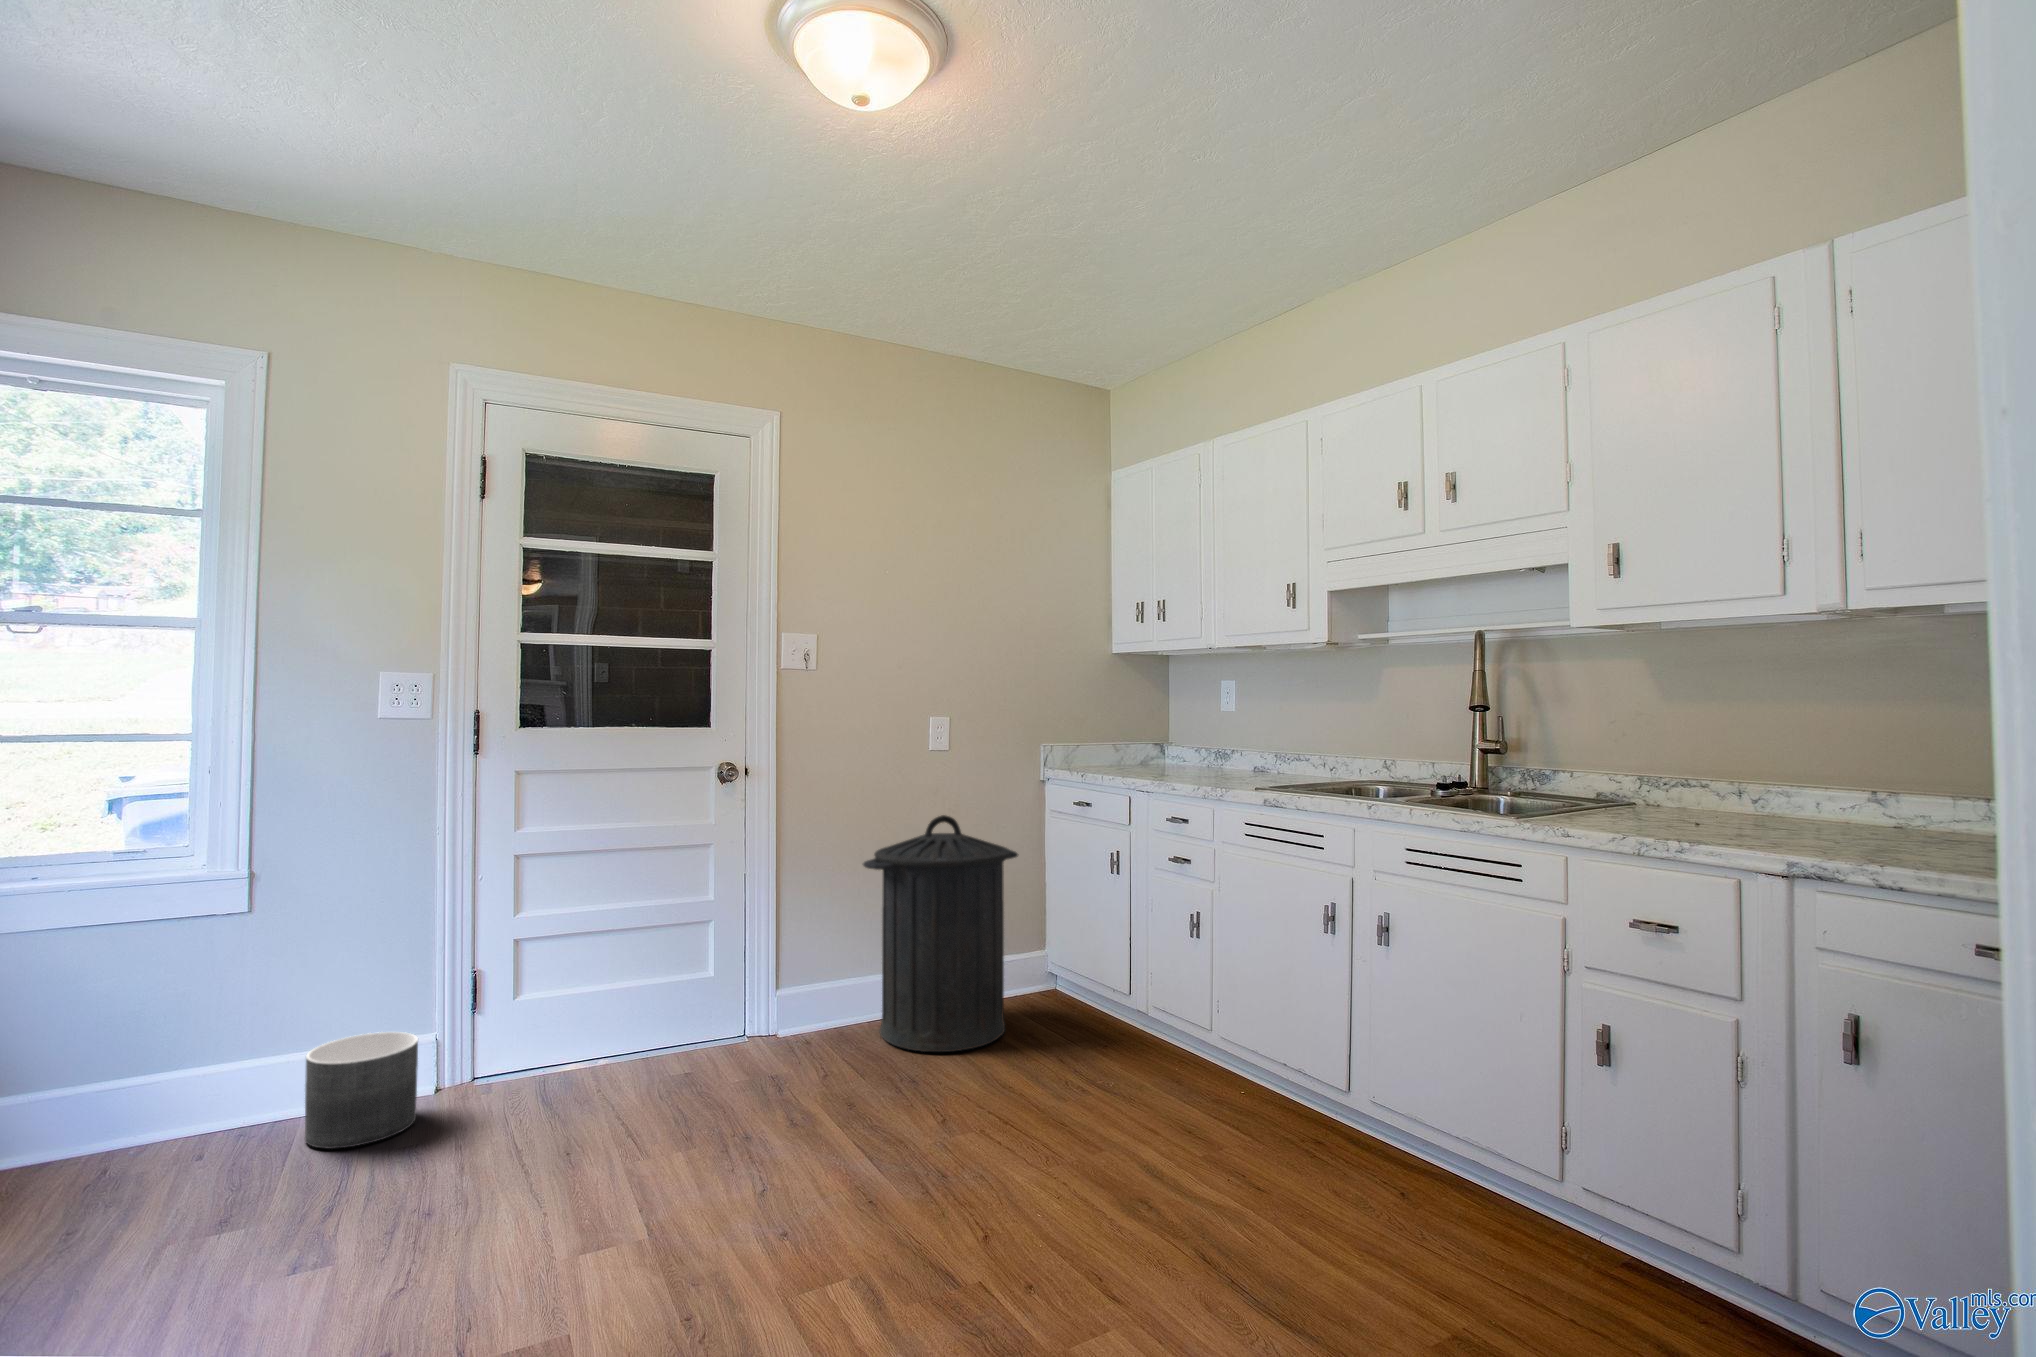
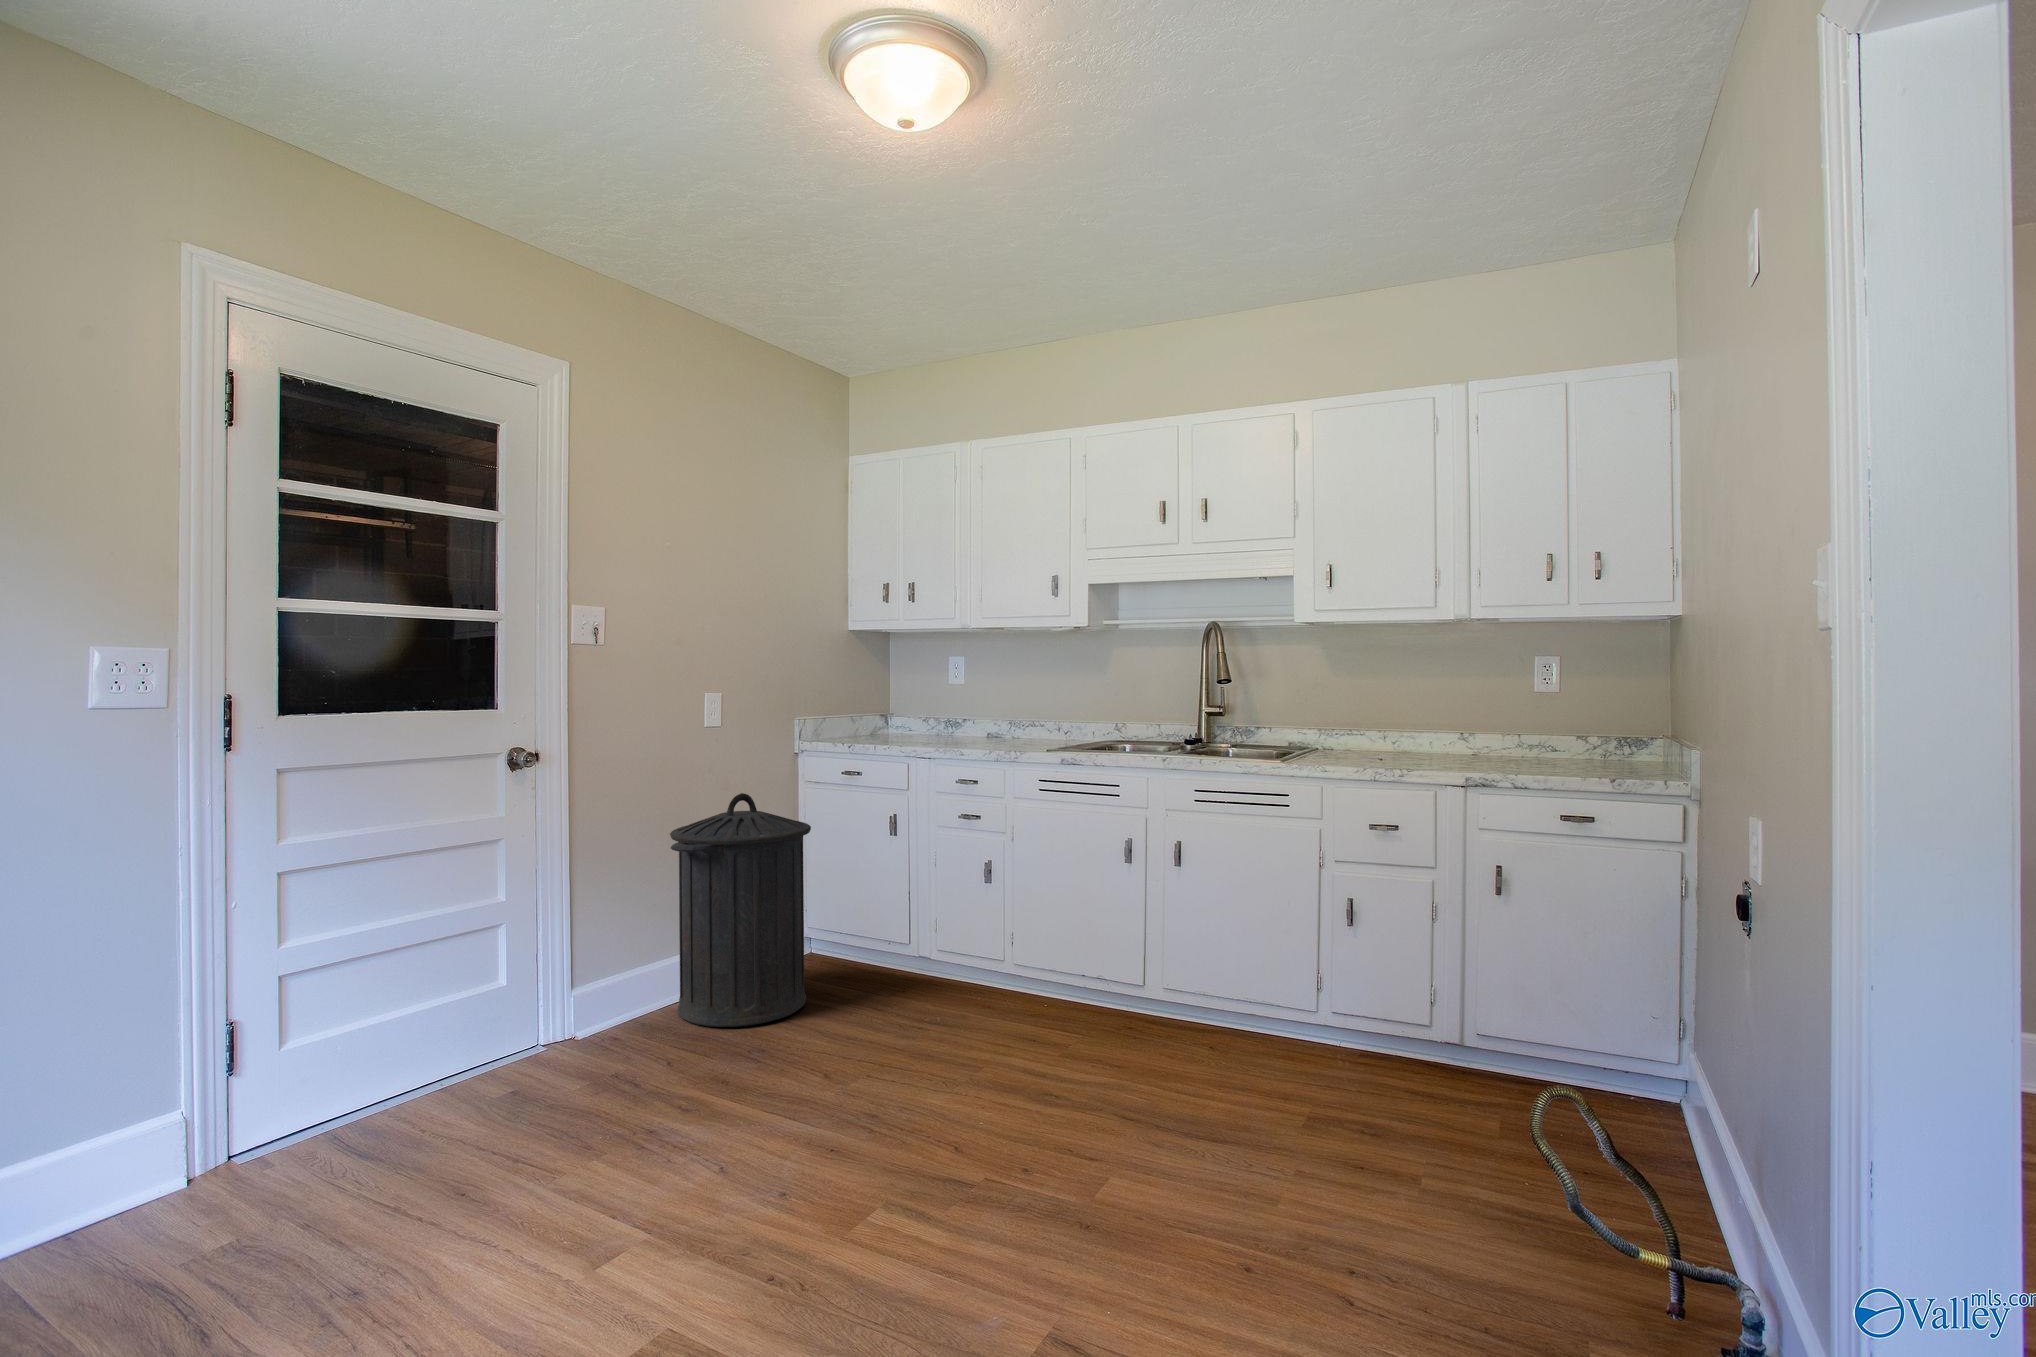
planter: present [305,1032,418,1149] -> none [45,1109,207,1273]

